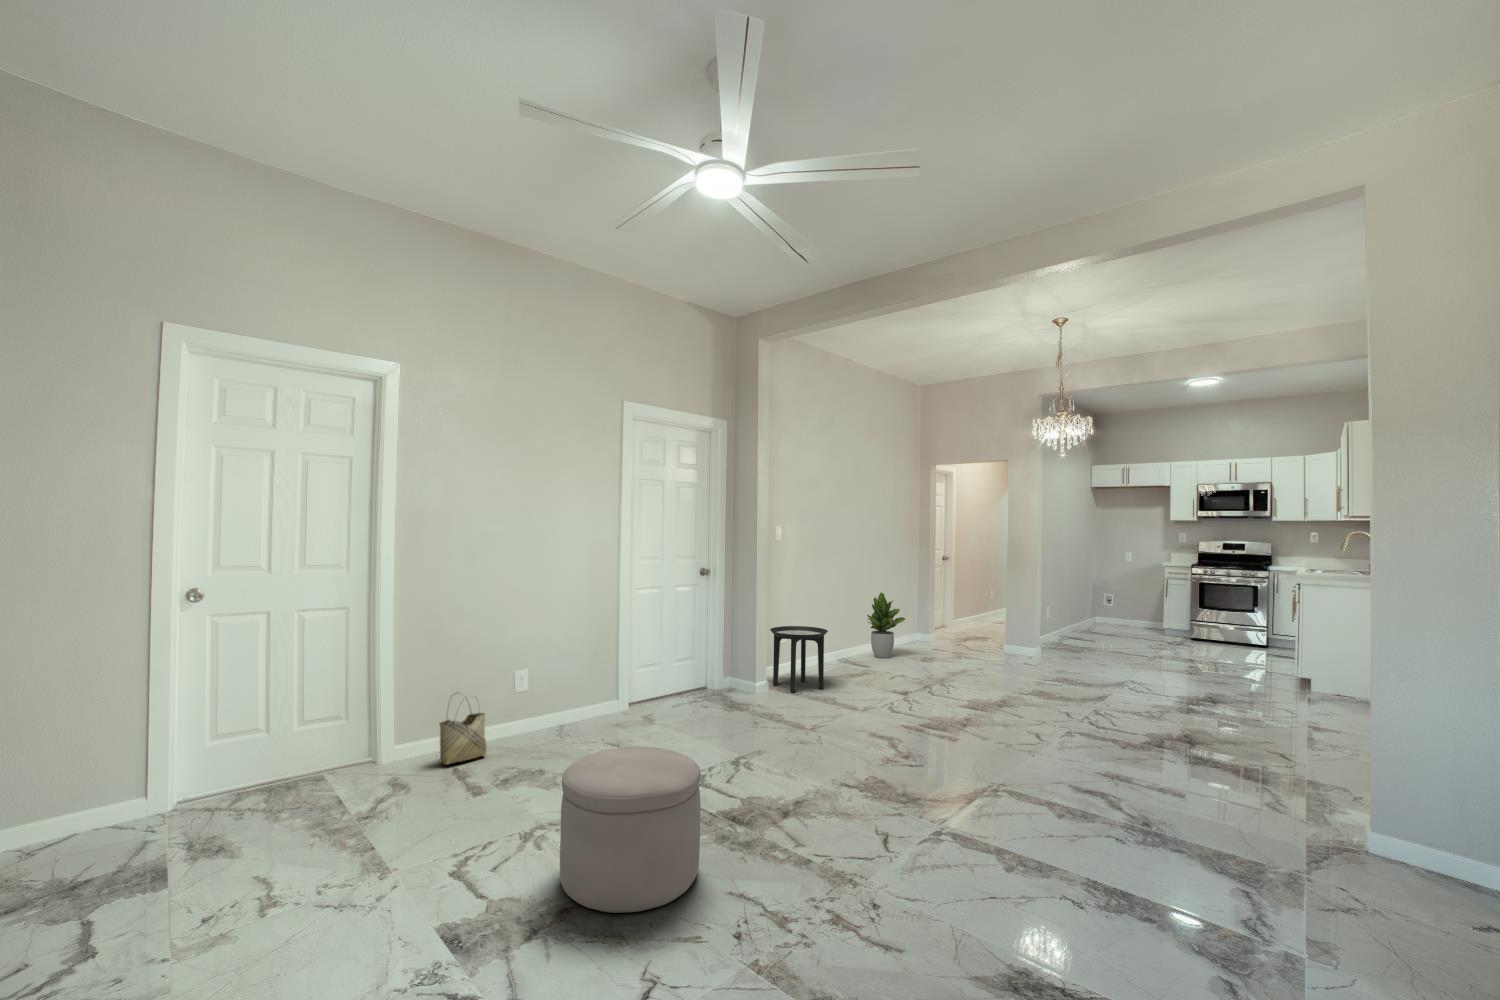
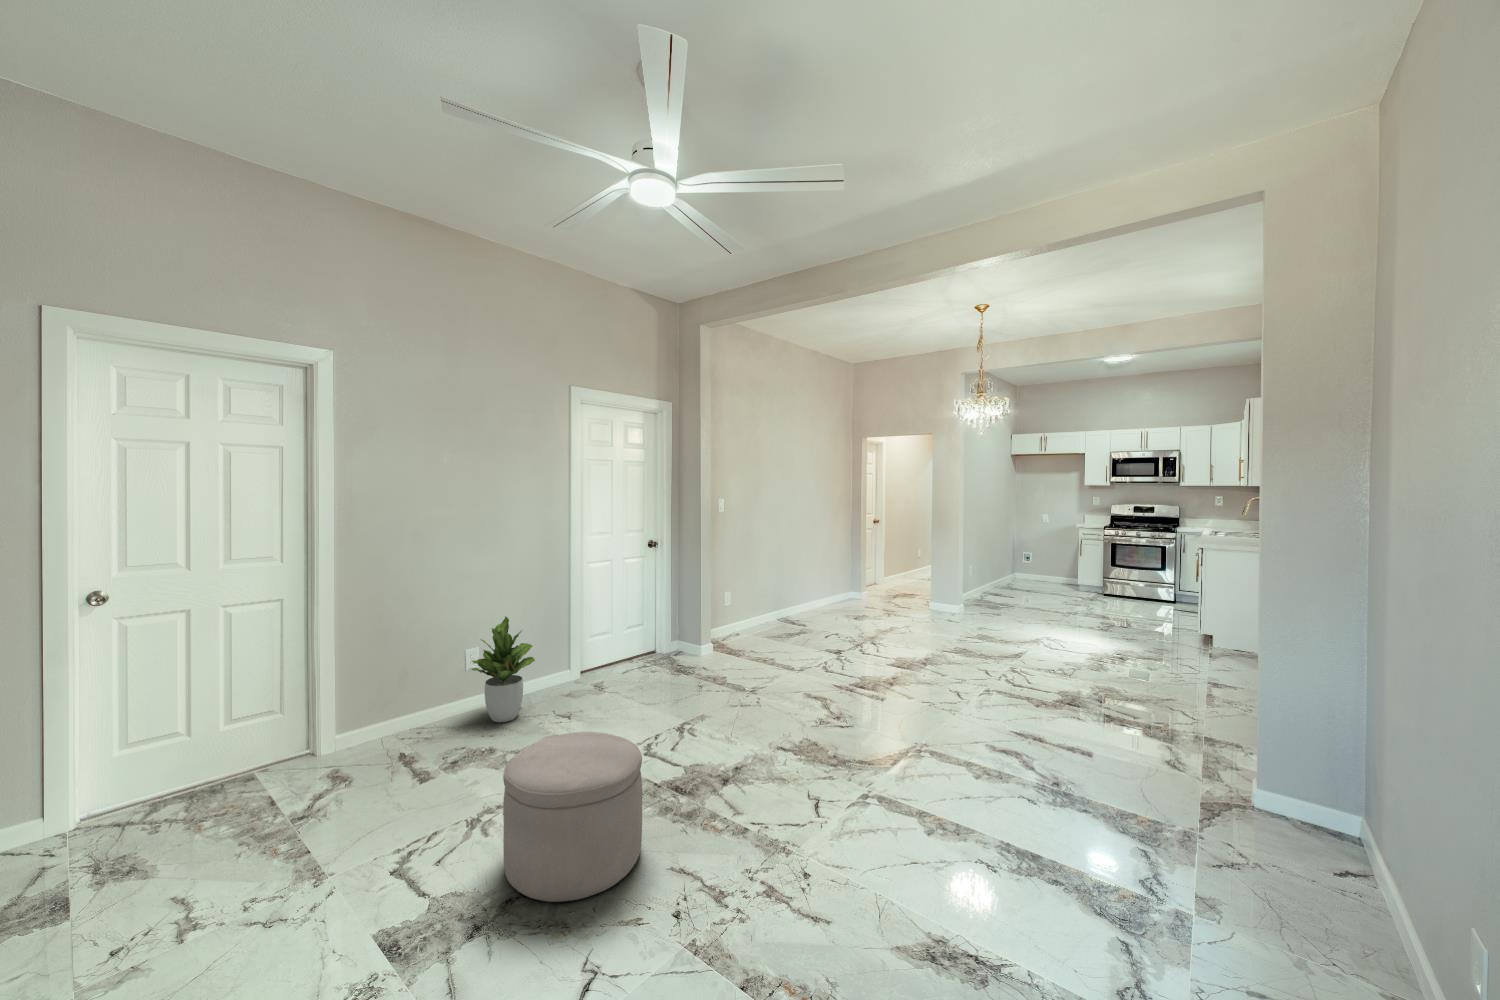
potted plant: present [867,592,905,658] -> present [471,616,535,722]
side table: present [770,626,828,692] -> none [716,594,768,655]
woven basket: present [440,699,486,765] -> none [392,674,442,745]

